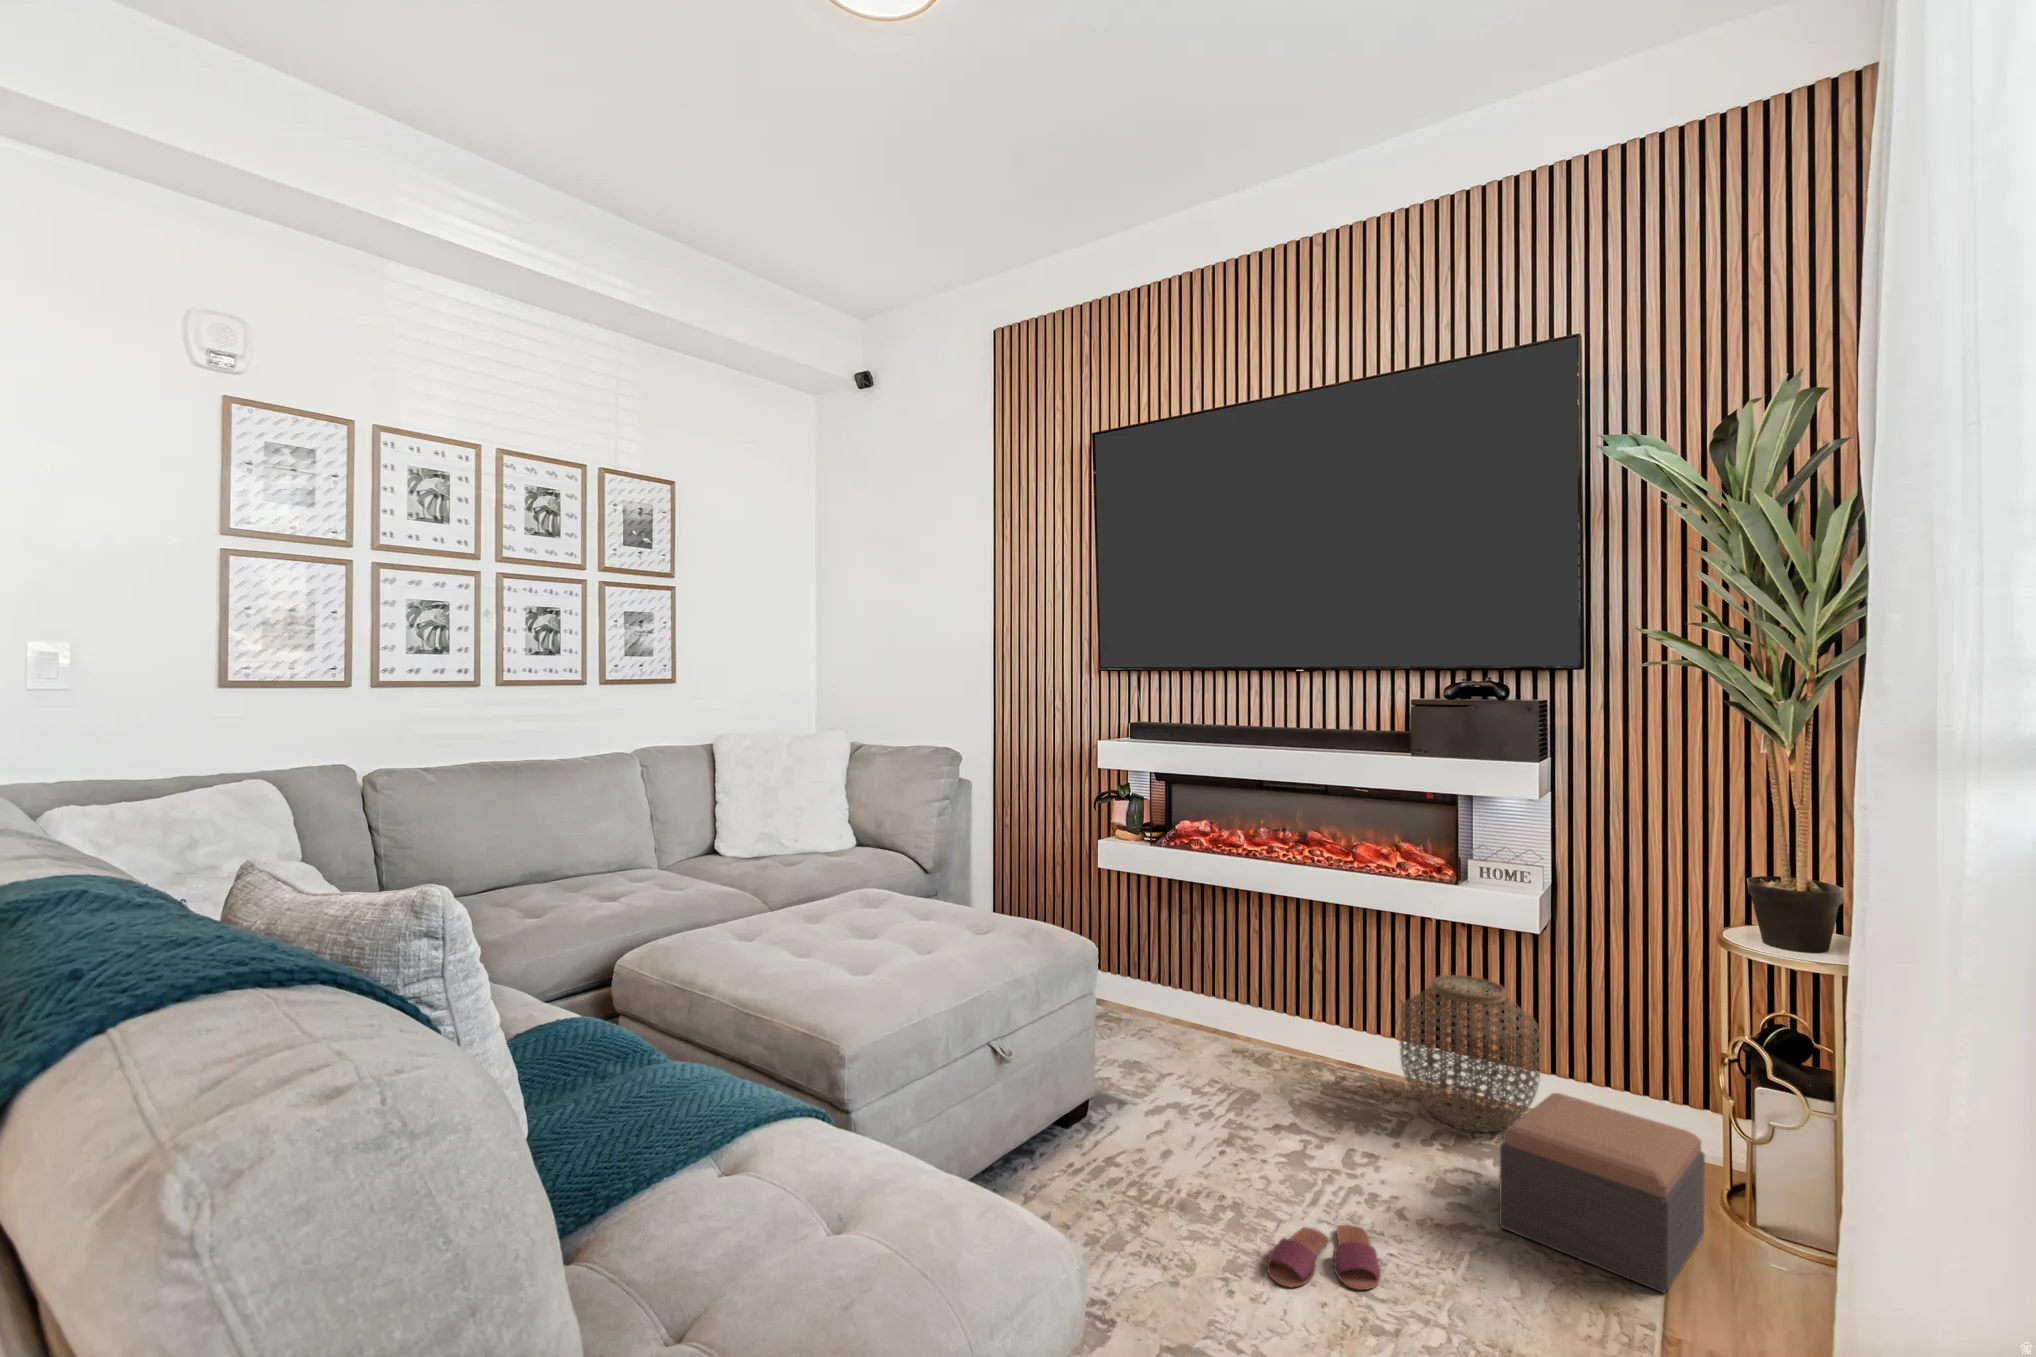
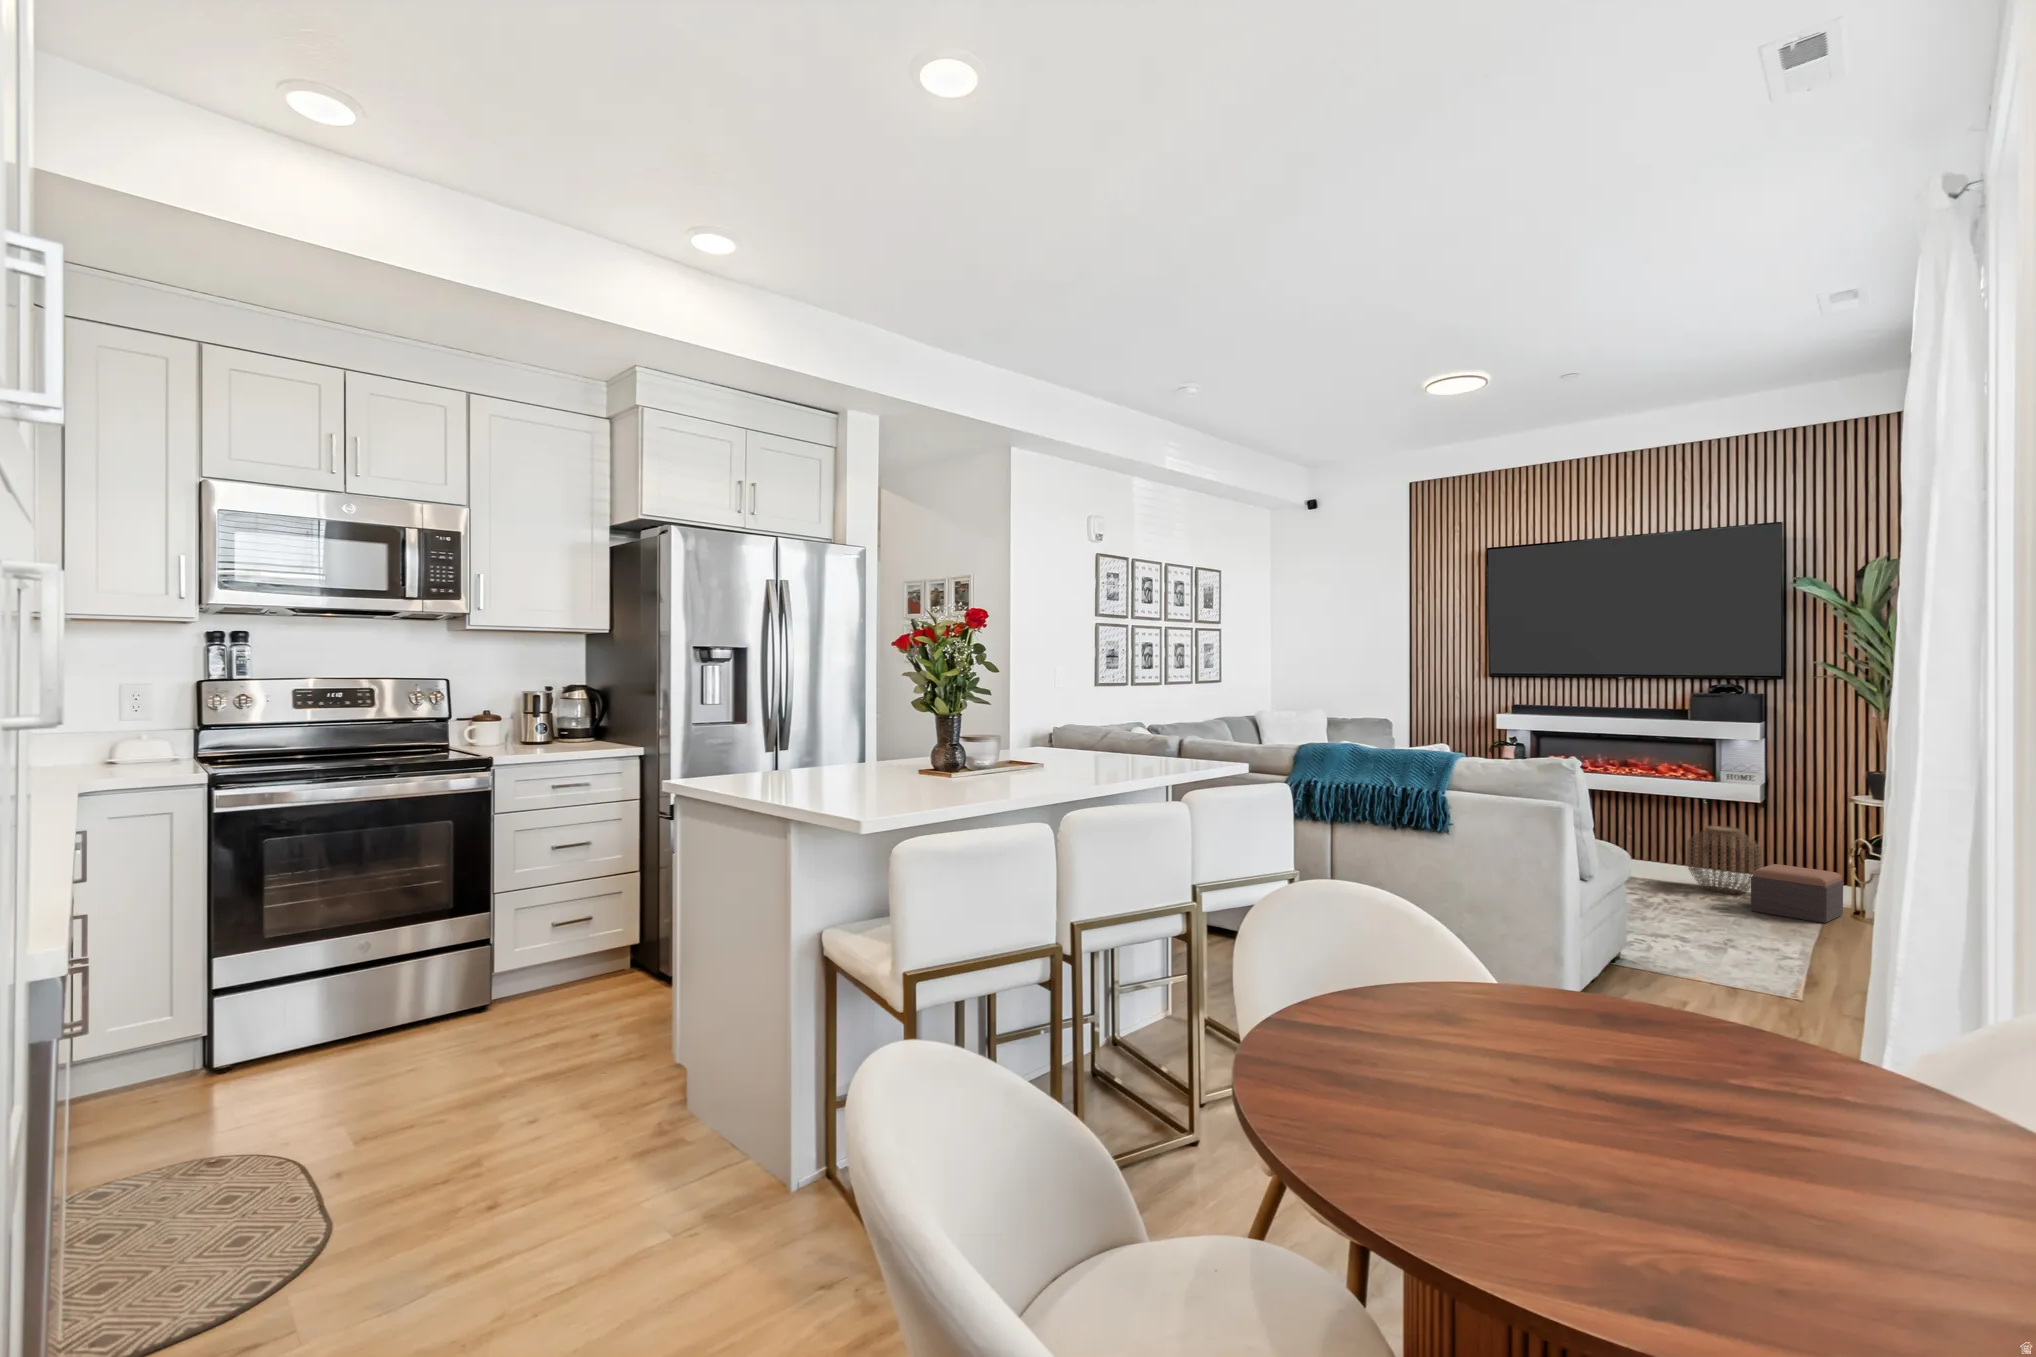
slippers: present [1267,1225,1381,1290] -> none [1656,905,1705,918]

